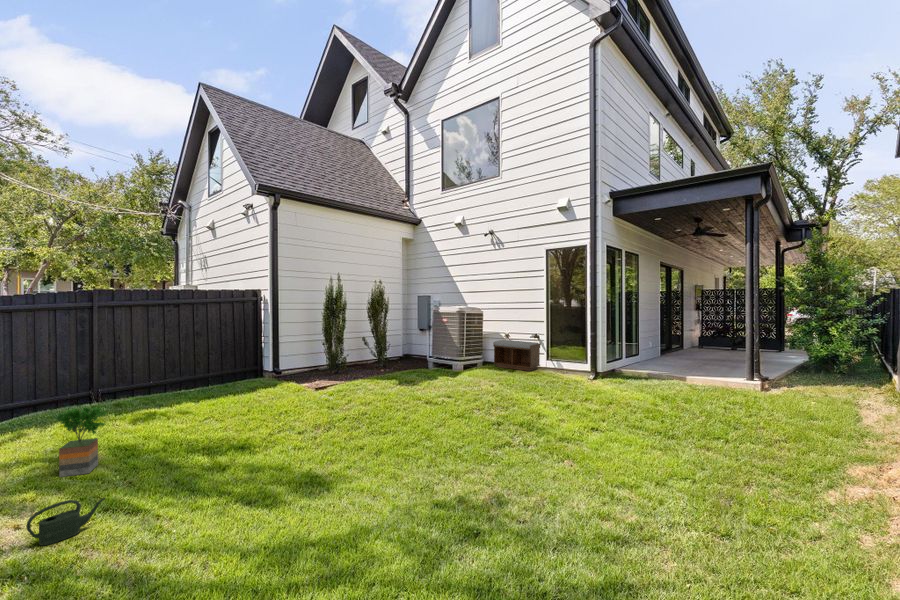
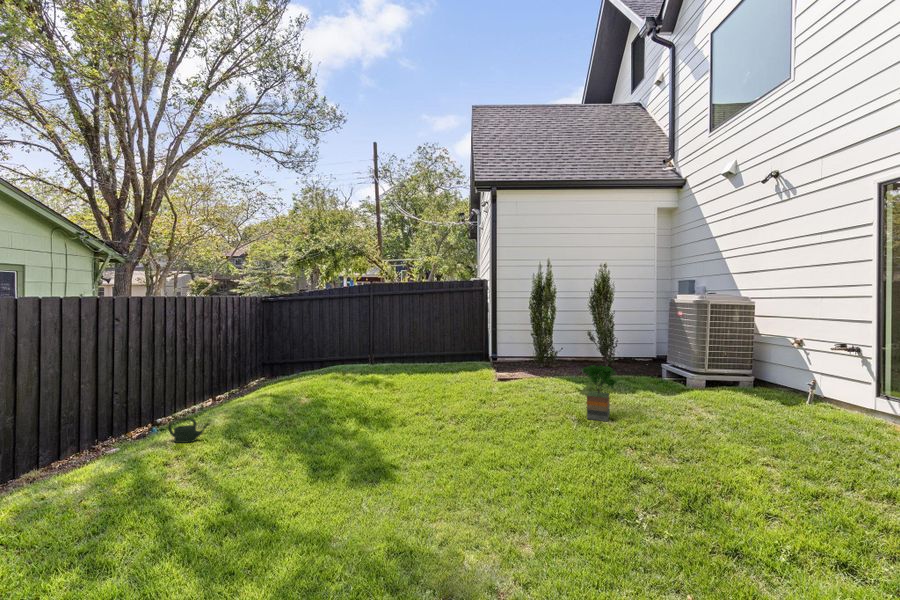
bench: present [493,340,540,371] -> none [759,349,861,408]
potted tree: present [56,407,107,477] -> present [582,365,617,421]

